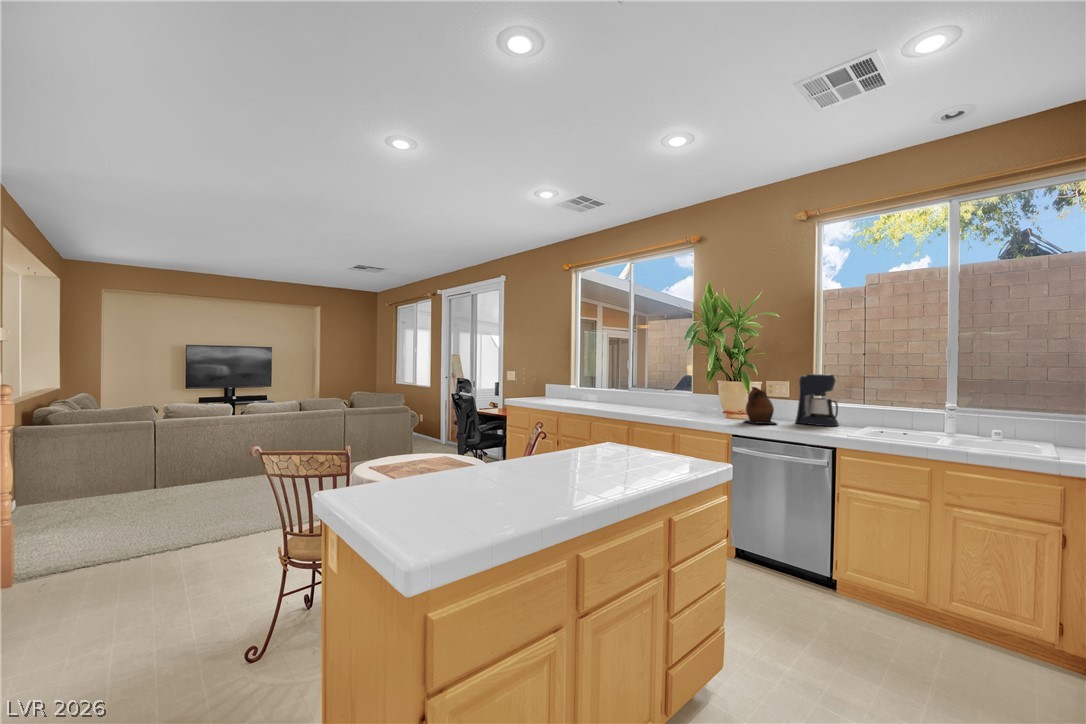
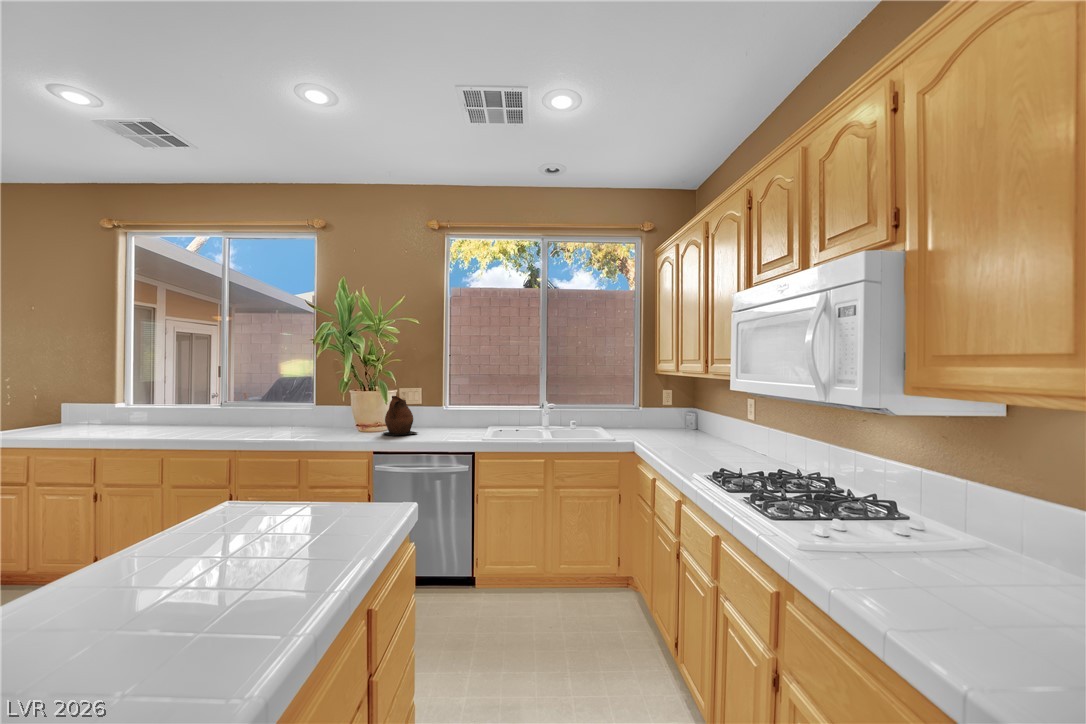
coffee maker: present [795,374,839,426] -> none [431,380,468,430]

